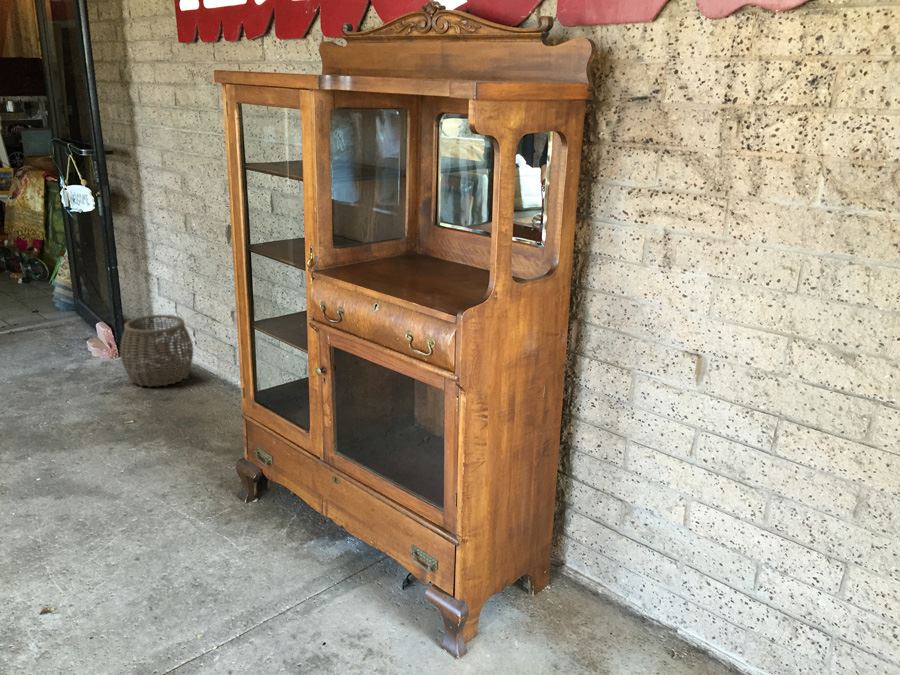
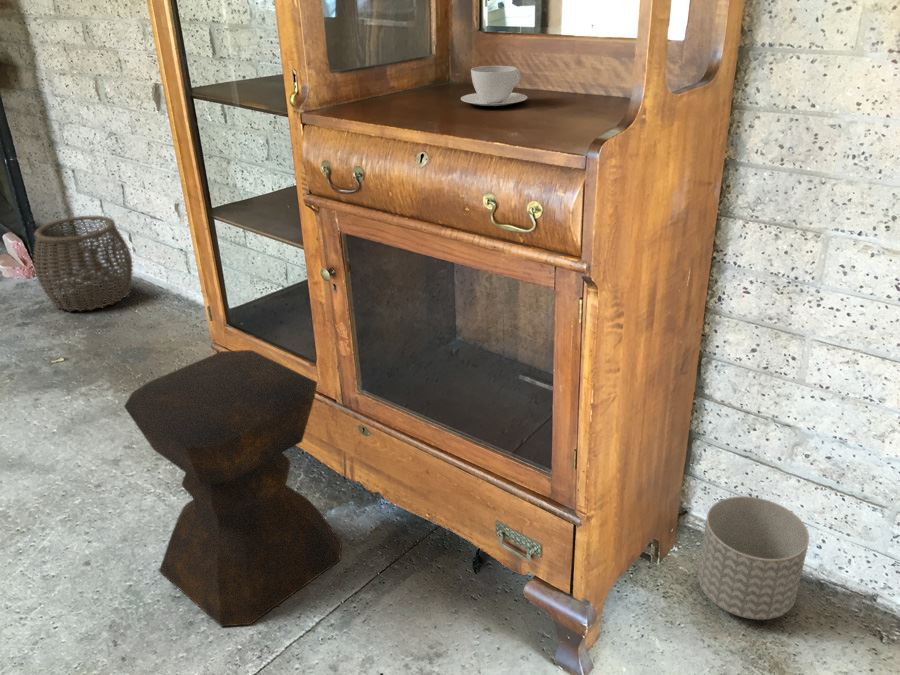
teacup: none [411,251,452,276] -> present [461,66,527,106]
stool: none [179,418,315,606] -> present [124,350,342,626]
planter: none [555,549,625,634] -> present [698,496,809,620]

